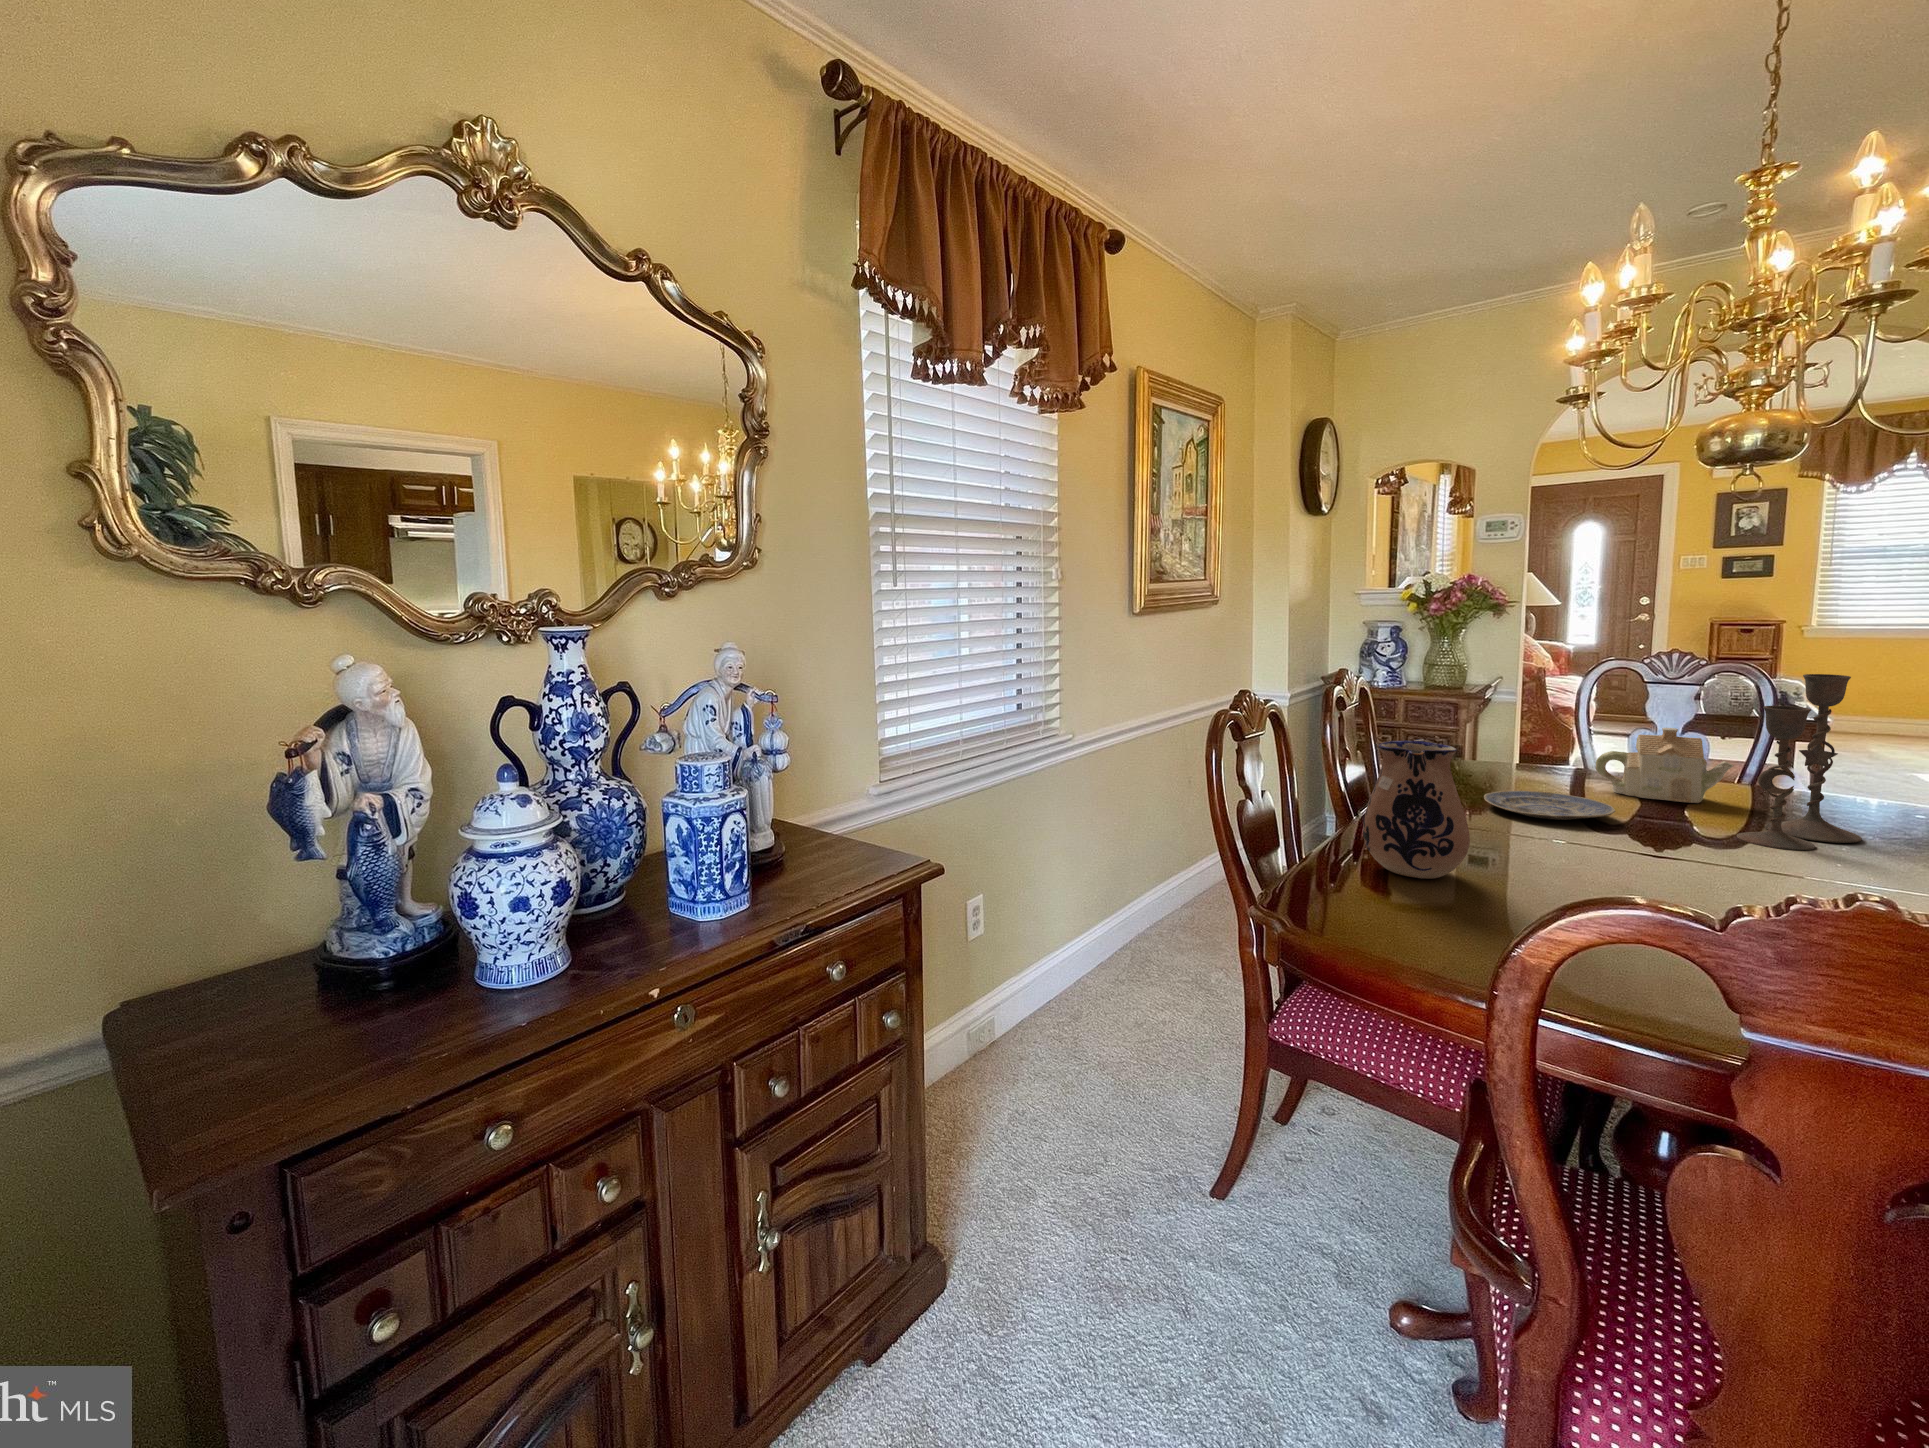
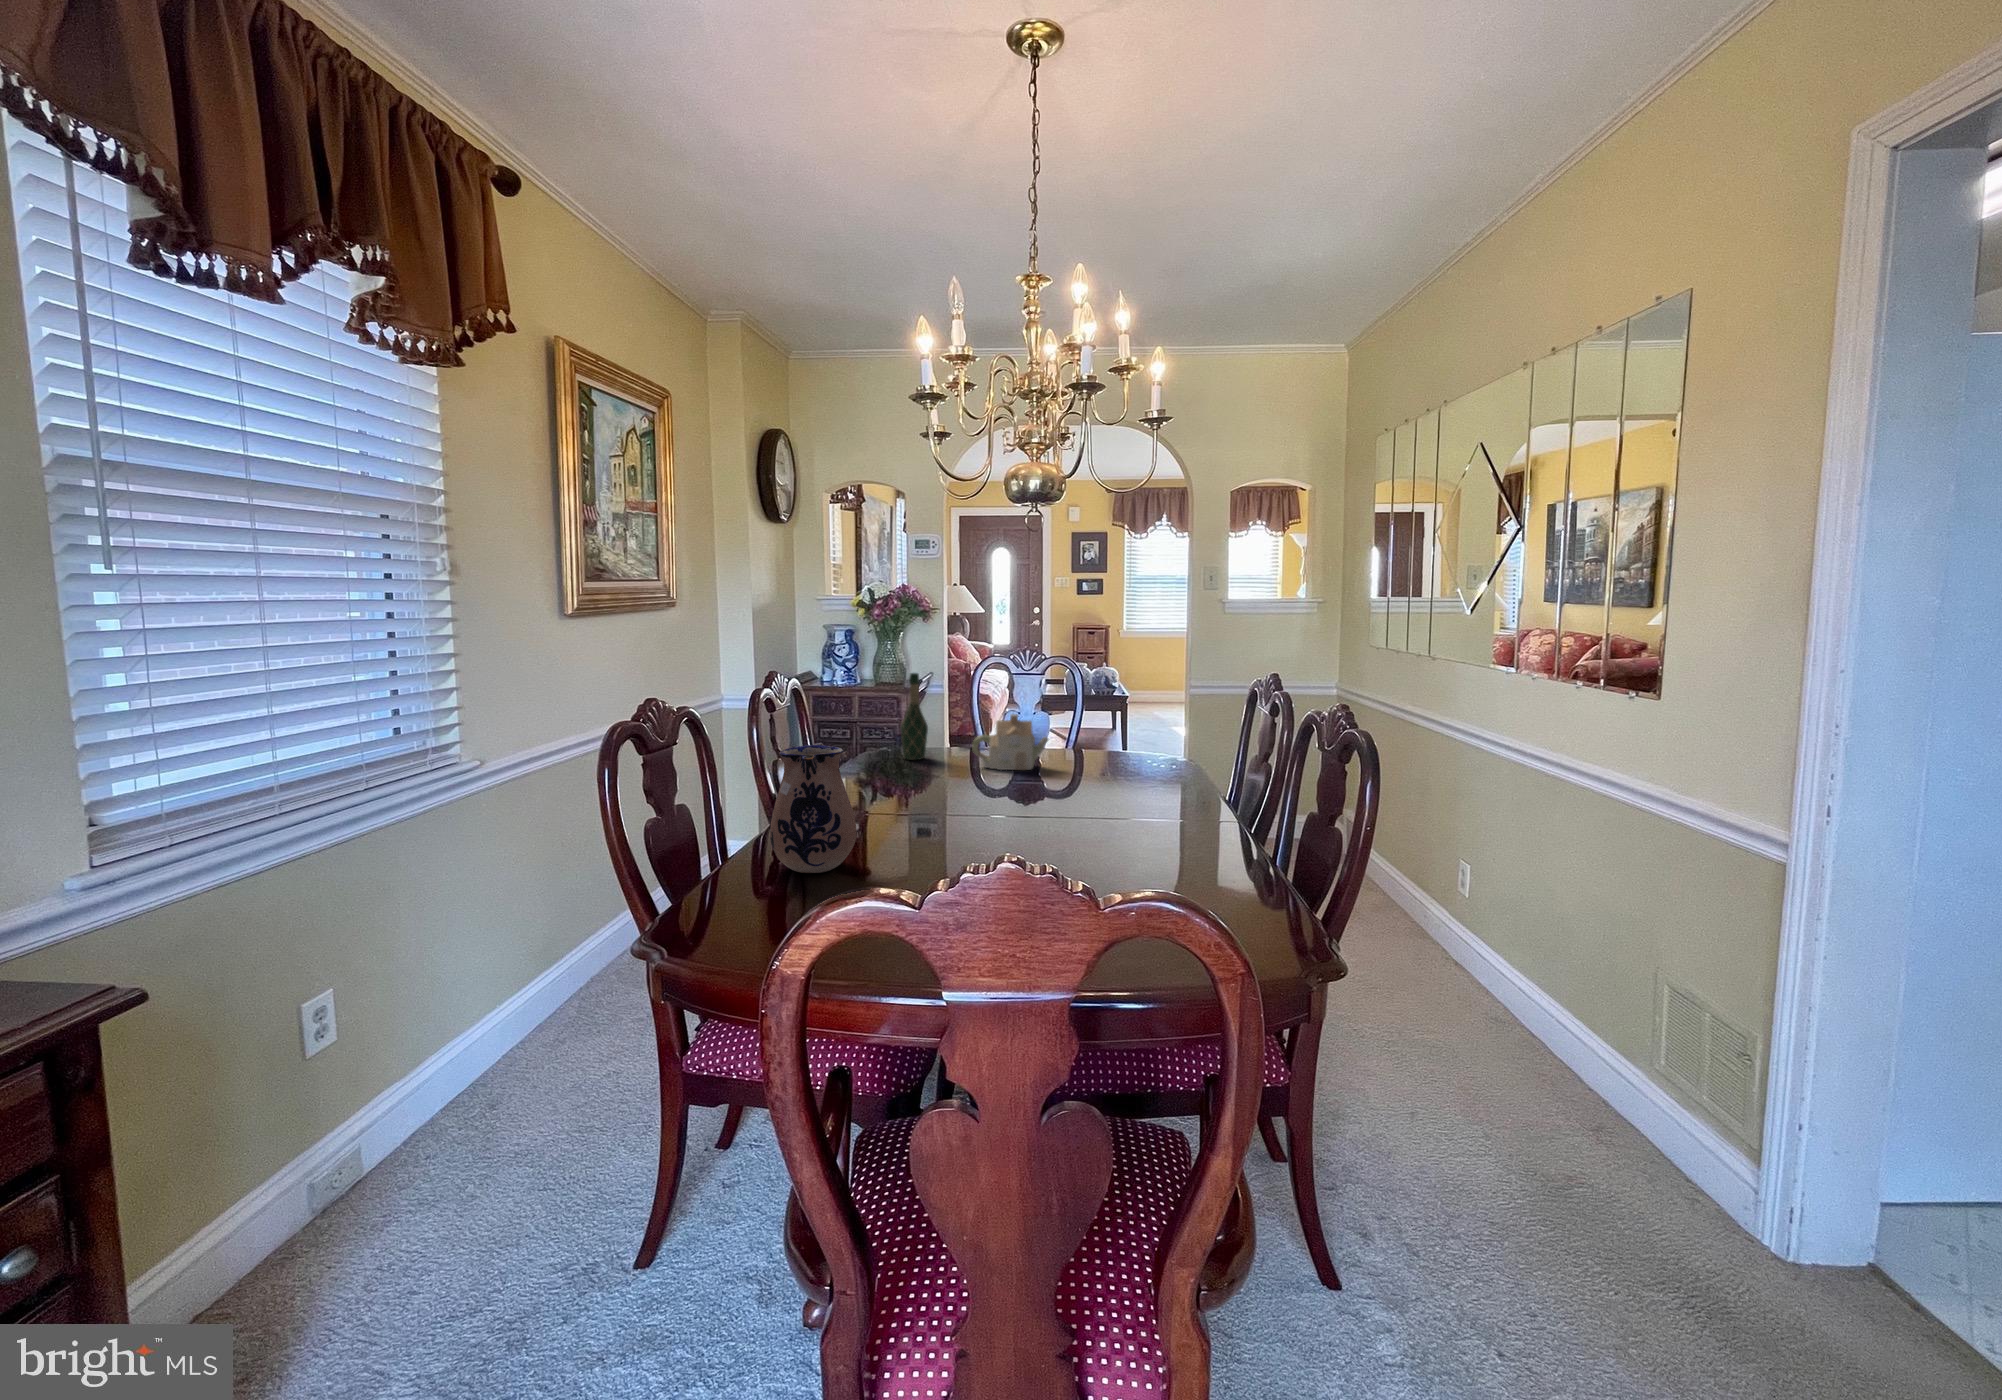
wine bottle: none [1484,672,1524,774] -> present [900,673,928,760]
candlestick: present [1736,674,1862,850] -> none [1045,672,1108,800]
plate: present [1484,791,1615,820] -> none [891,774,977,797]

